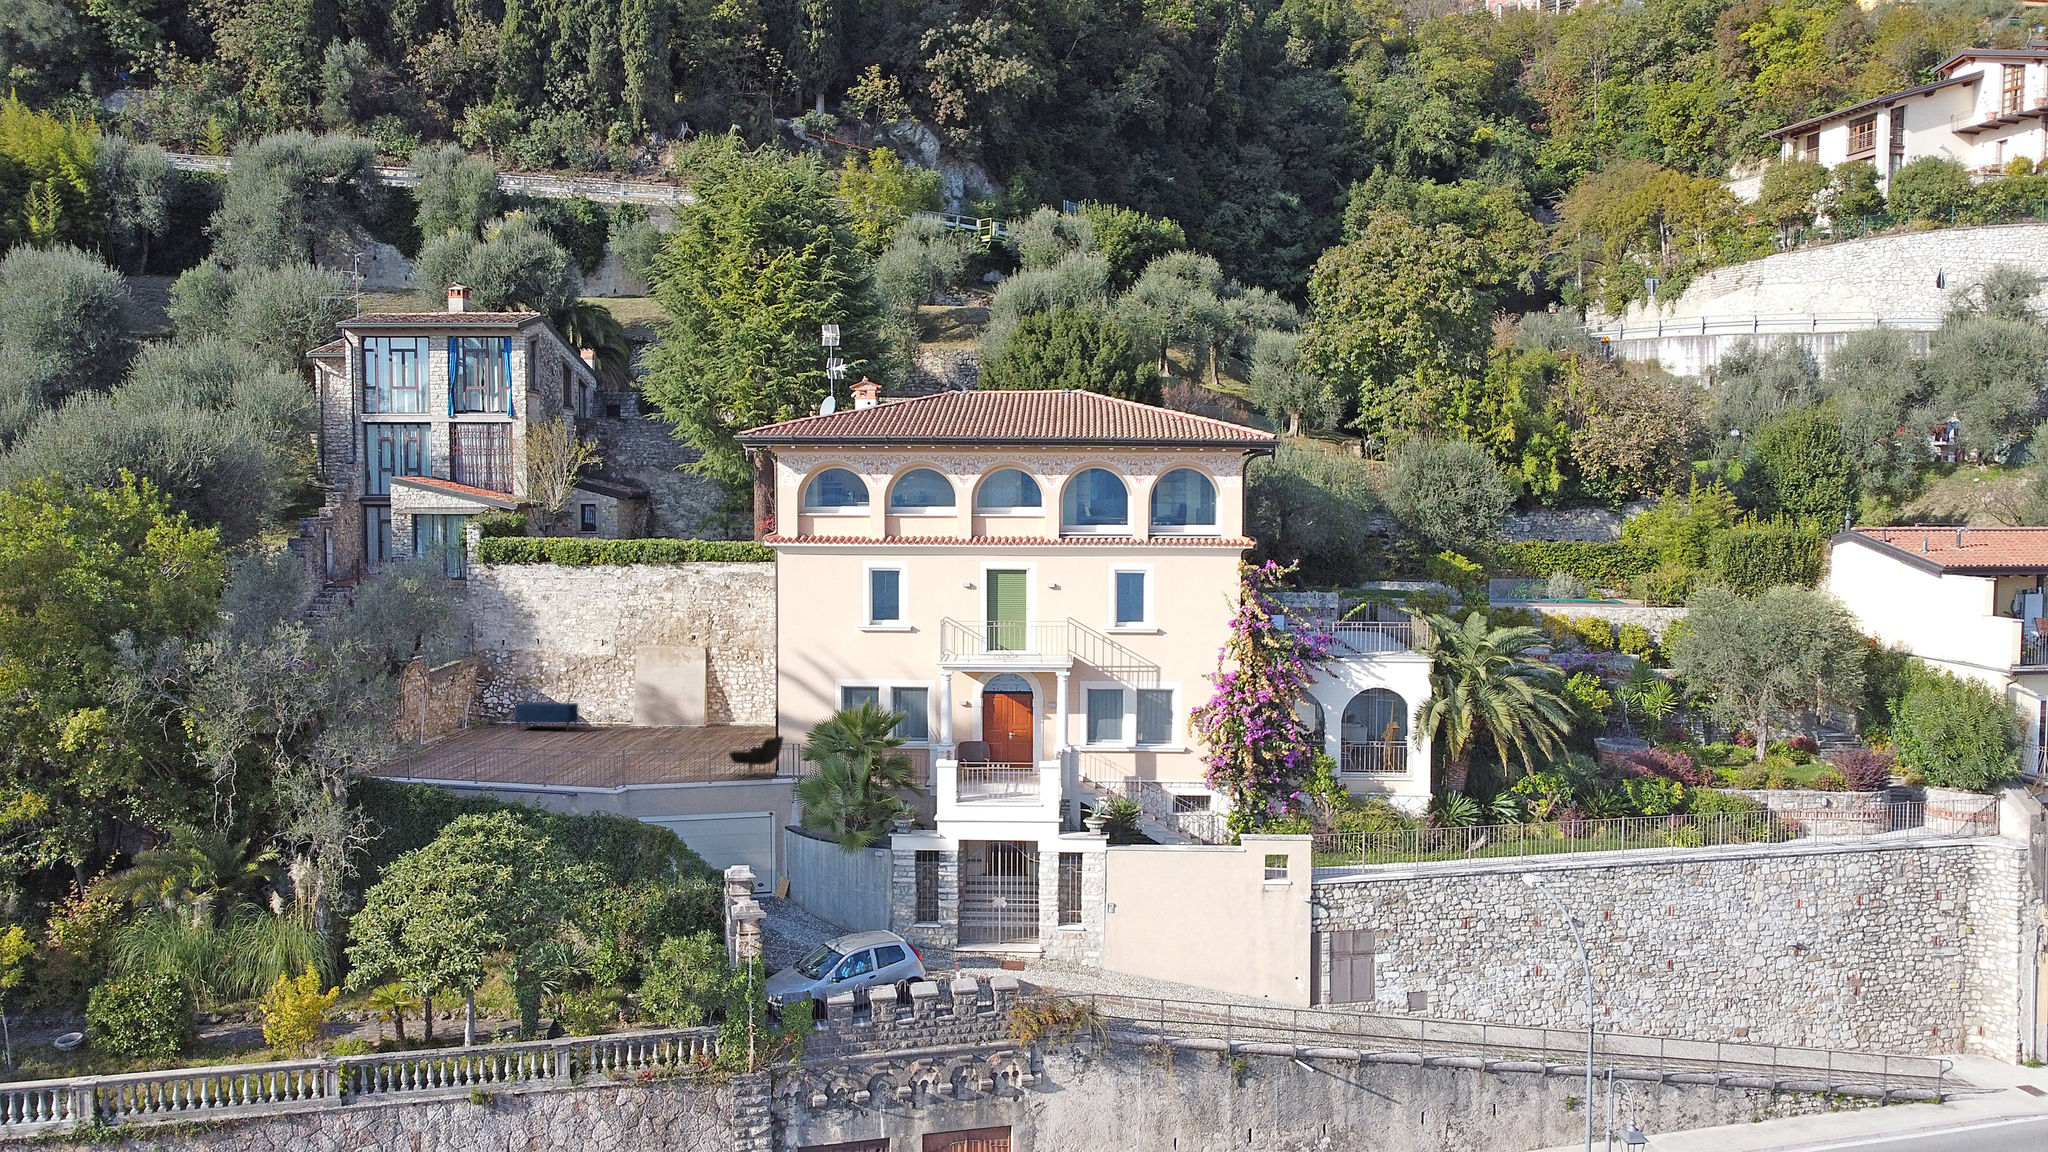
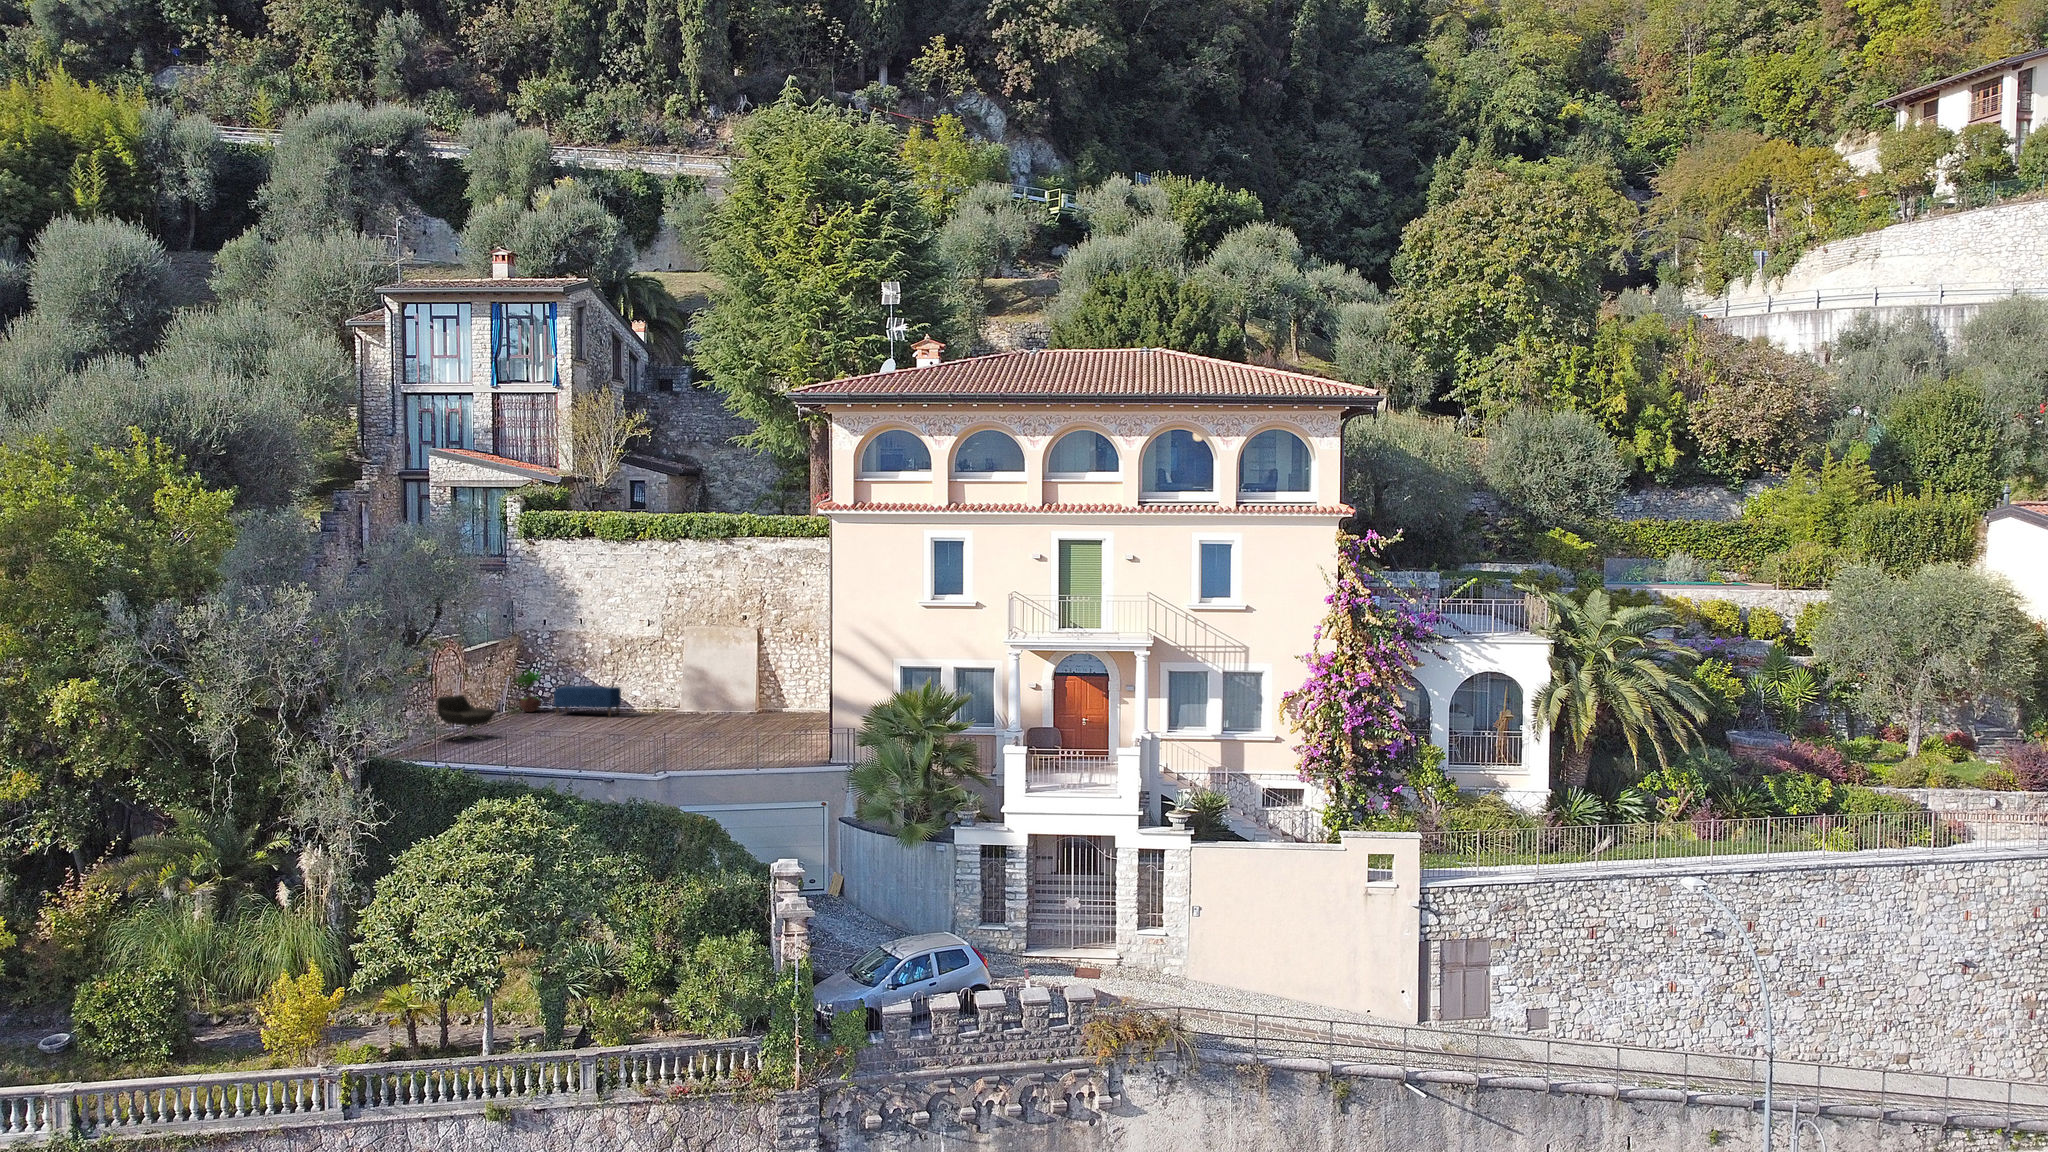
potted tree: none [477,684,504,728] -> present [517,671,541,712]
lounge chair: present [729,736,783,777] -> present [437,695,495,738]

